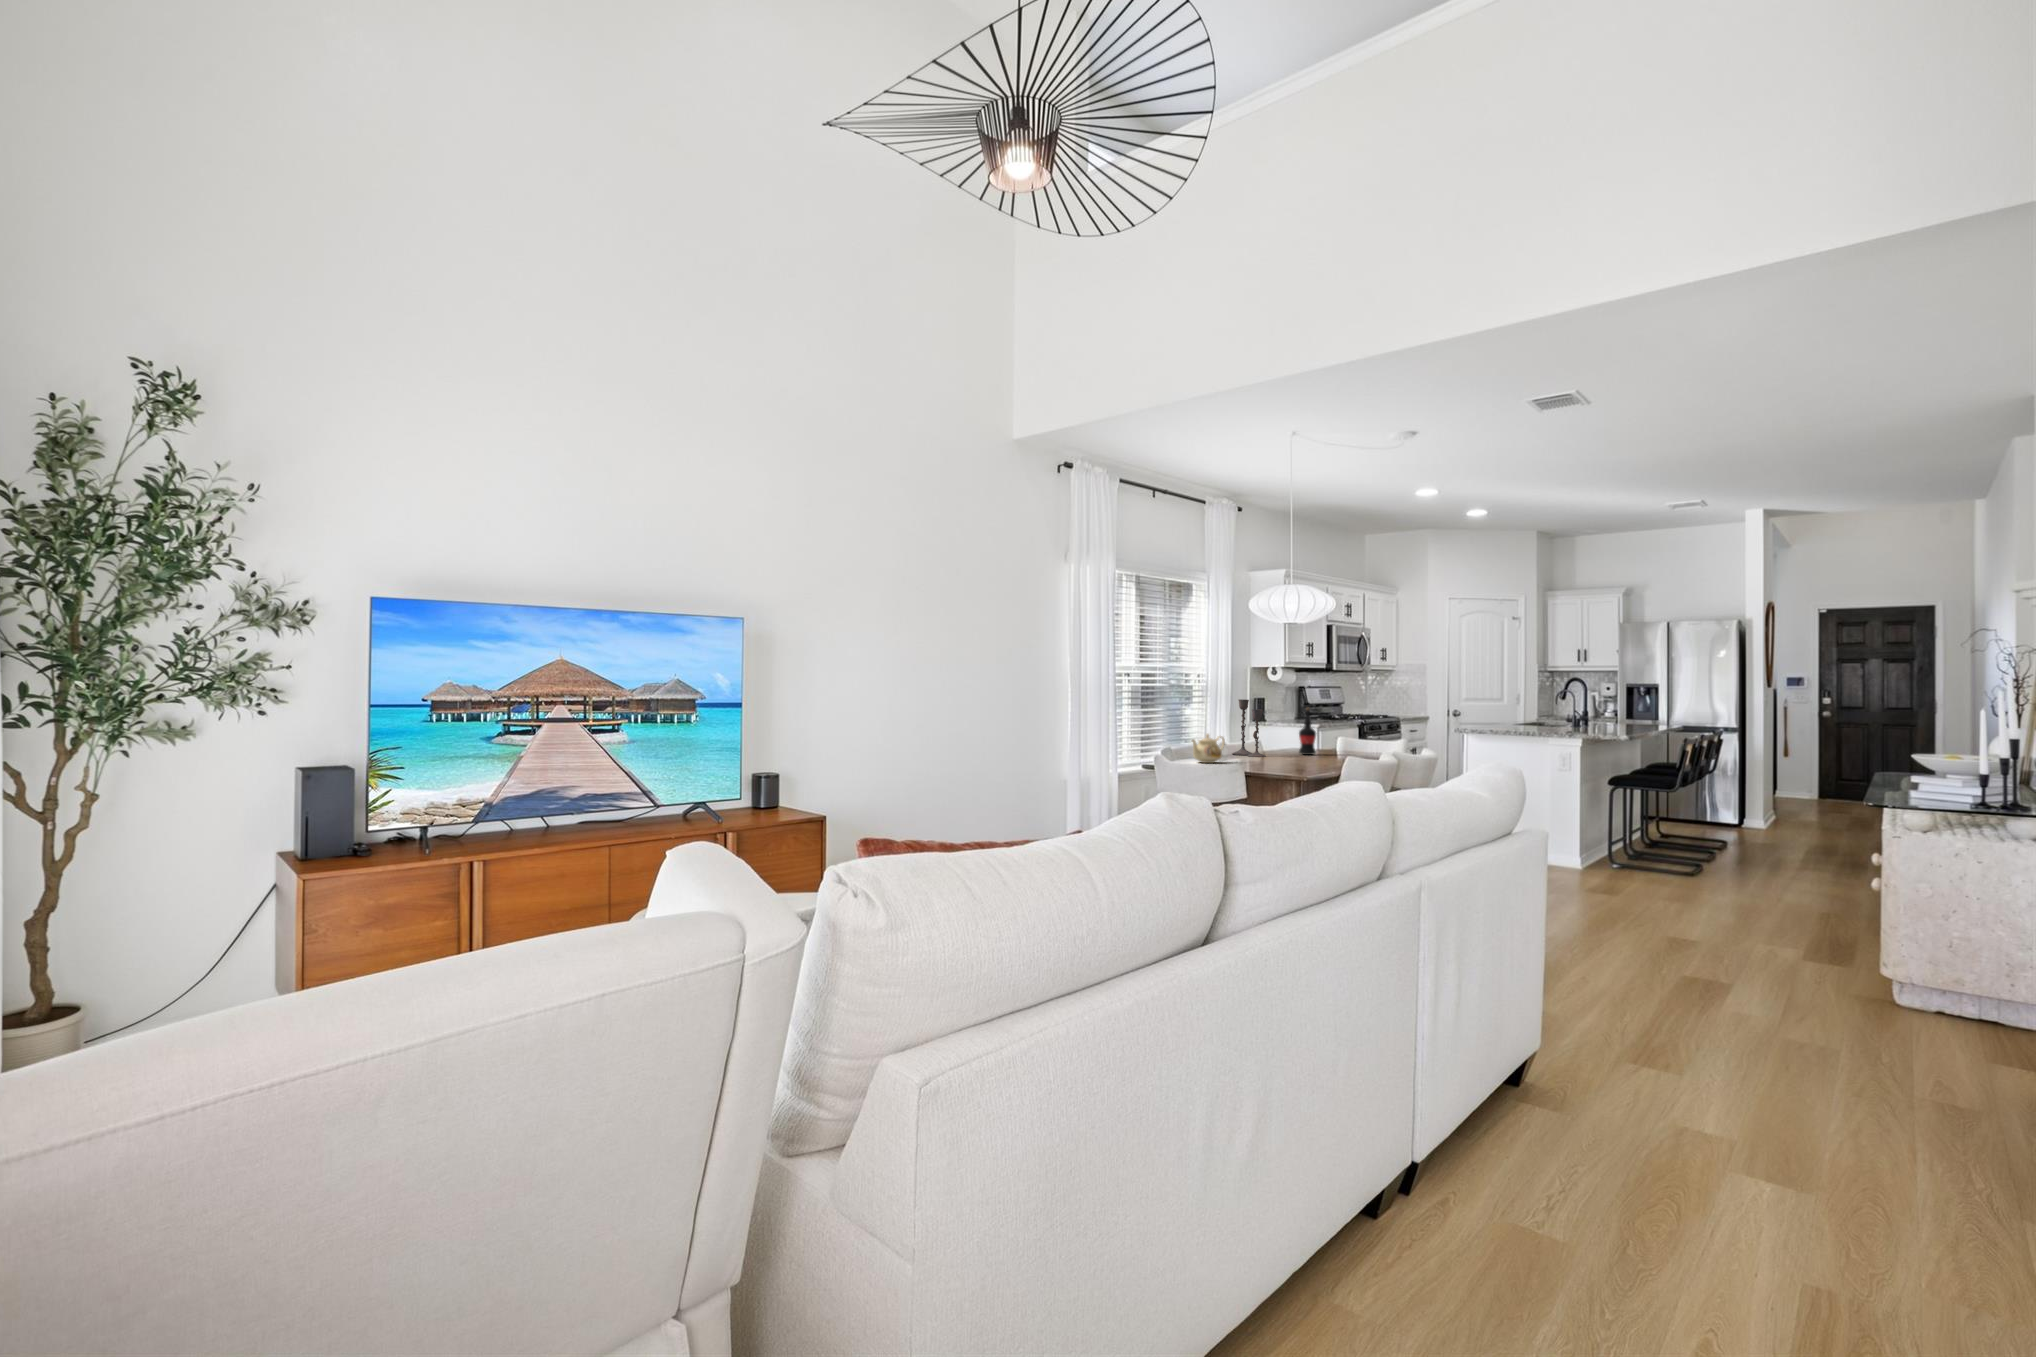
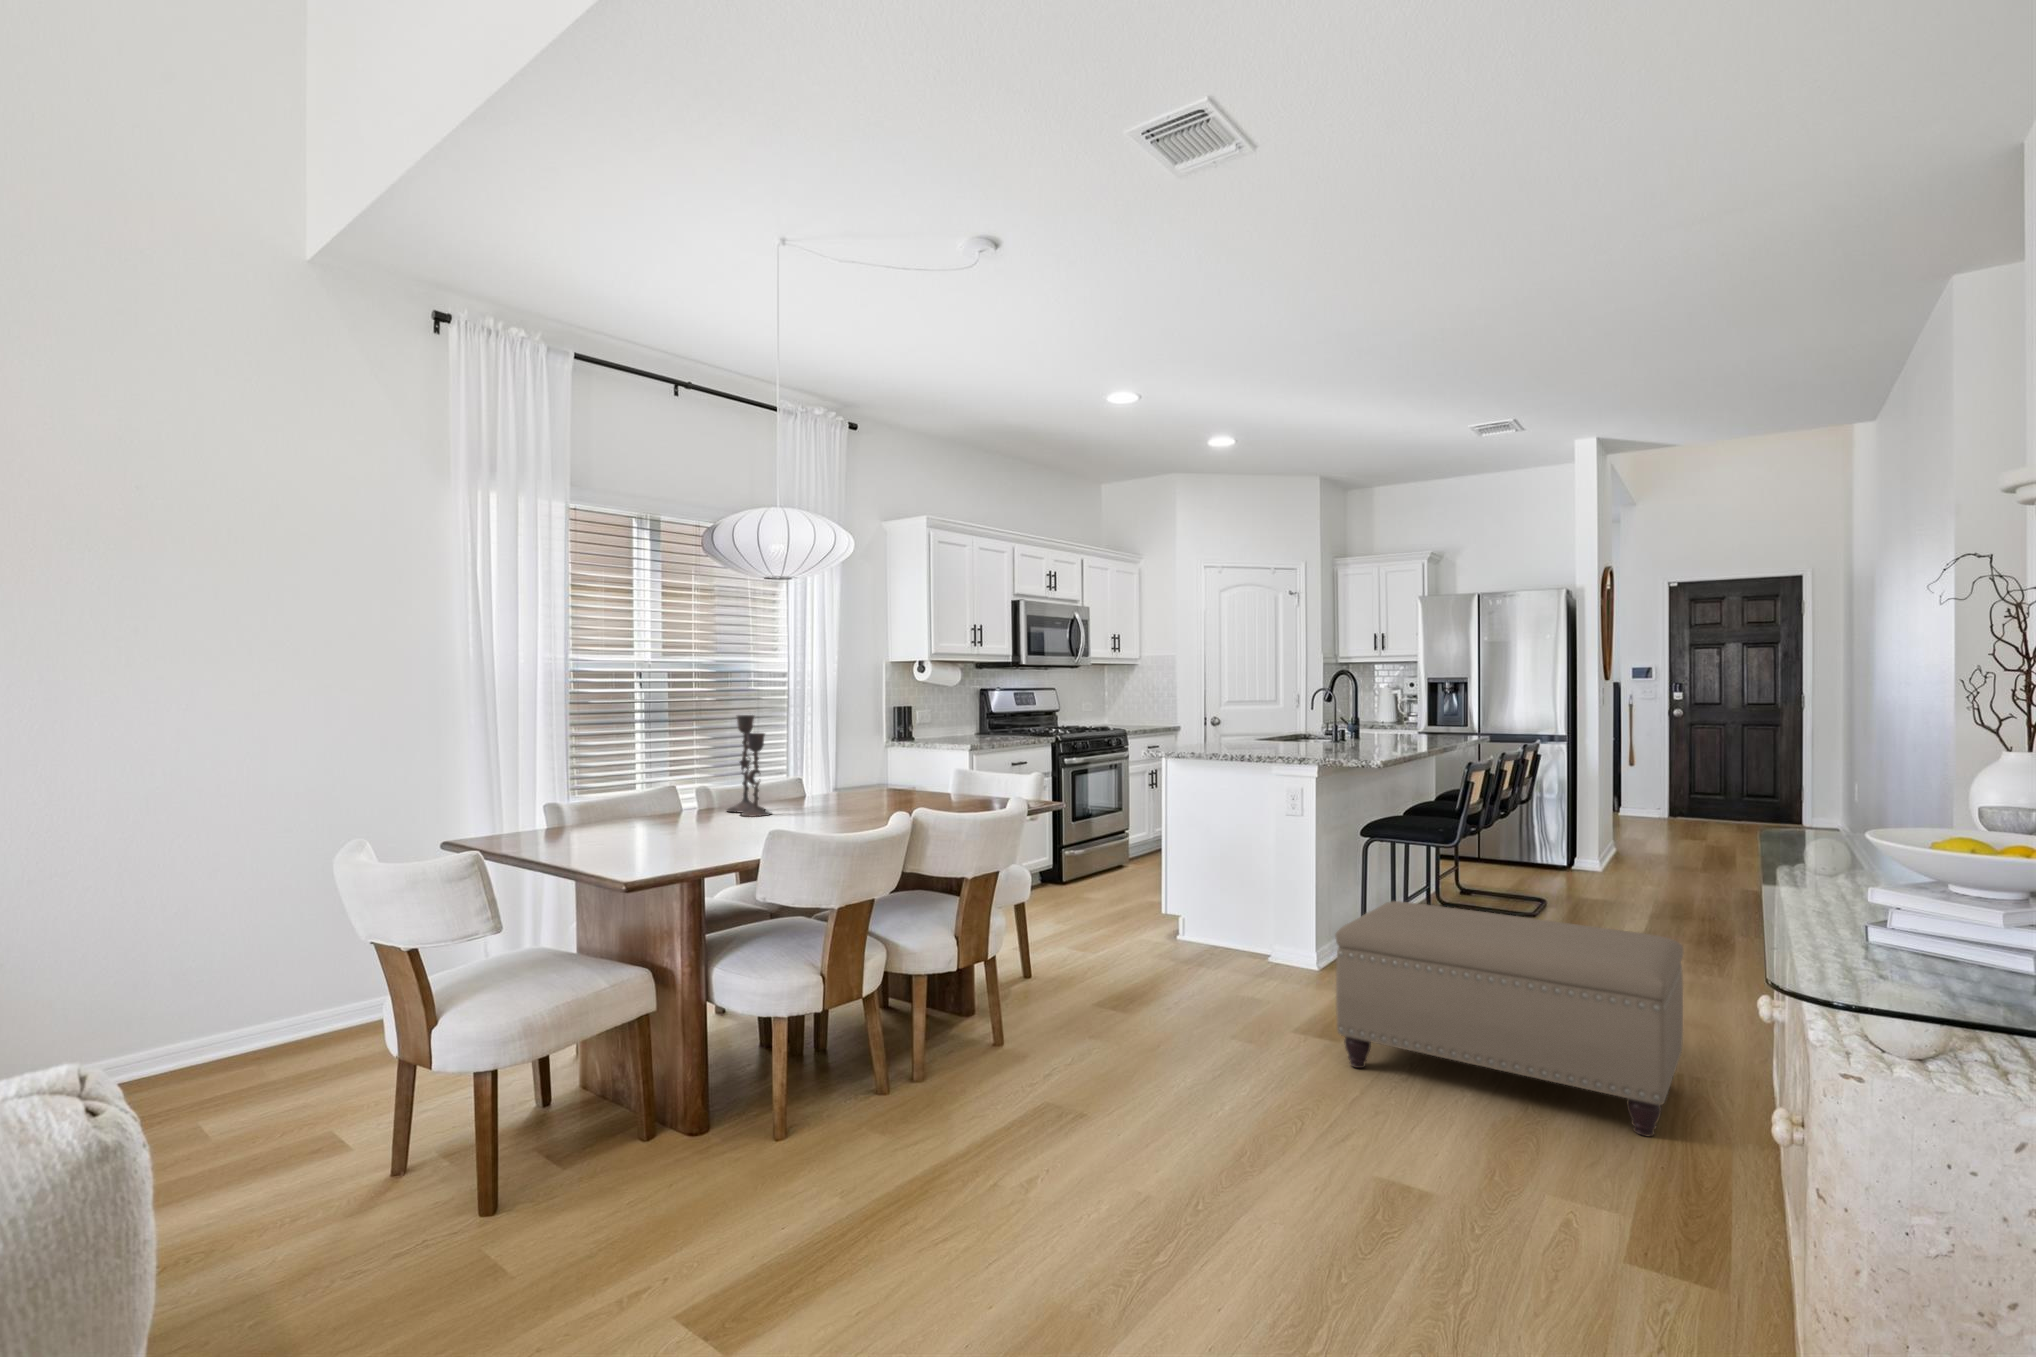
wine bottle: present [1299,708,1316,755] -> none [843,727,871,808]
teapot: present [1192,734,1225,763] -> none [553,783,639,841]
ottoman: none [1619,815,1831,928] -> present [1335,901,1683,1136]

